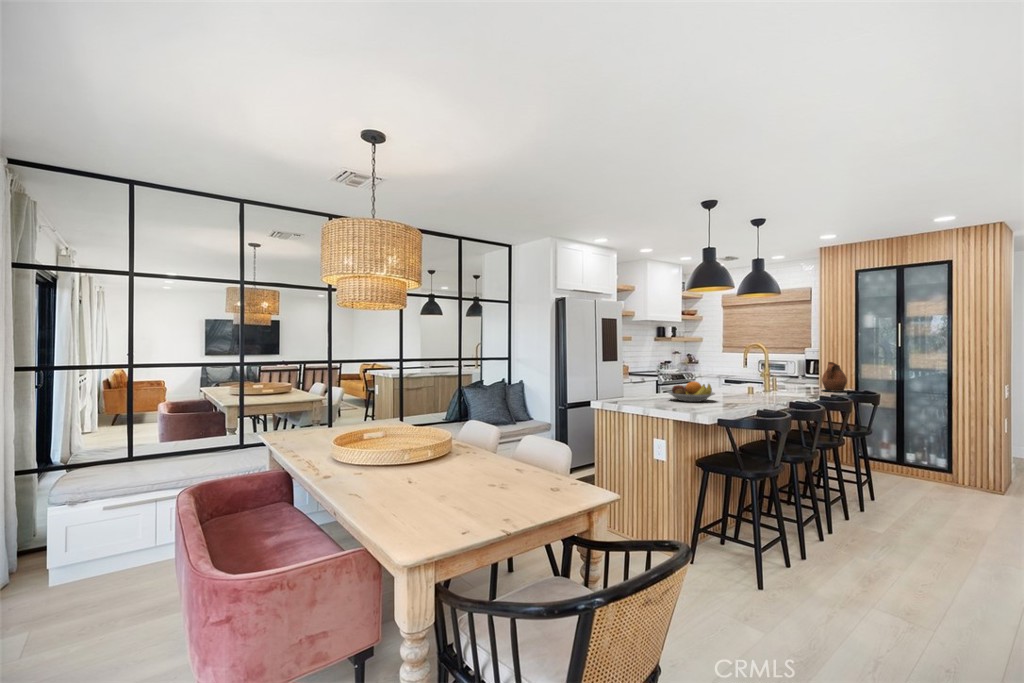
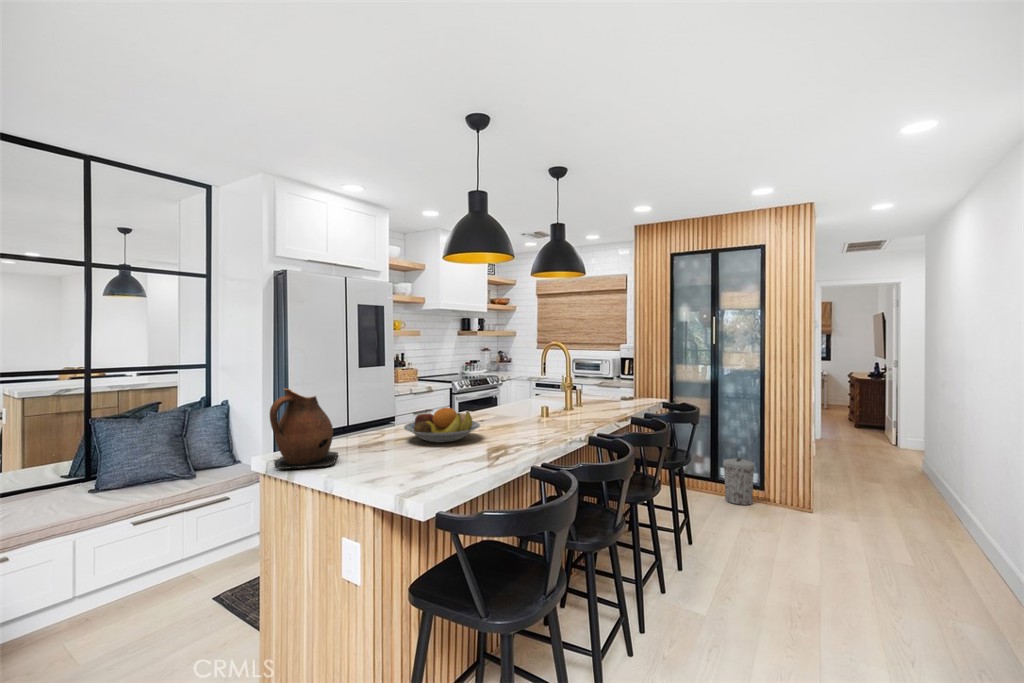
ceramic pitcher: present [822,362,848,392] -> present [270,389,338,469]
trash can: none [909,445,942,484] -> present [723,458,755,505]

